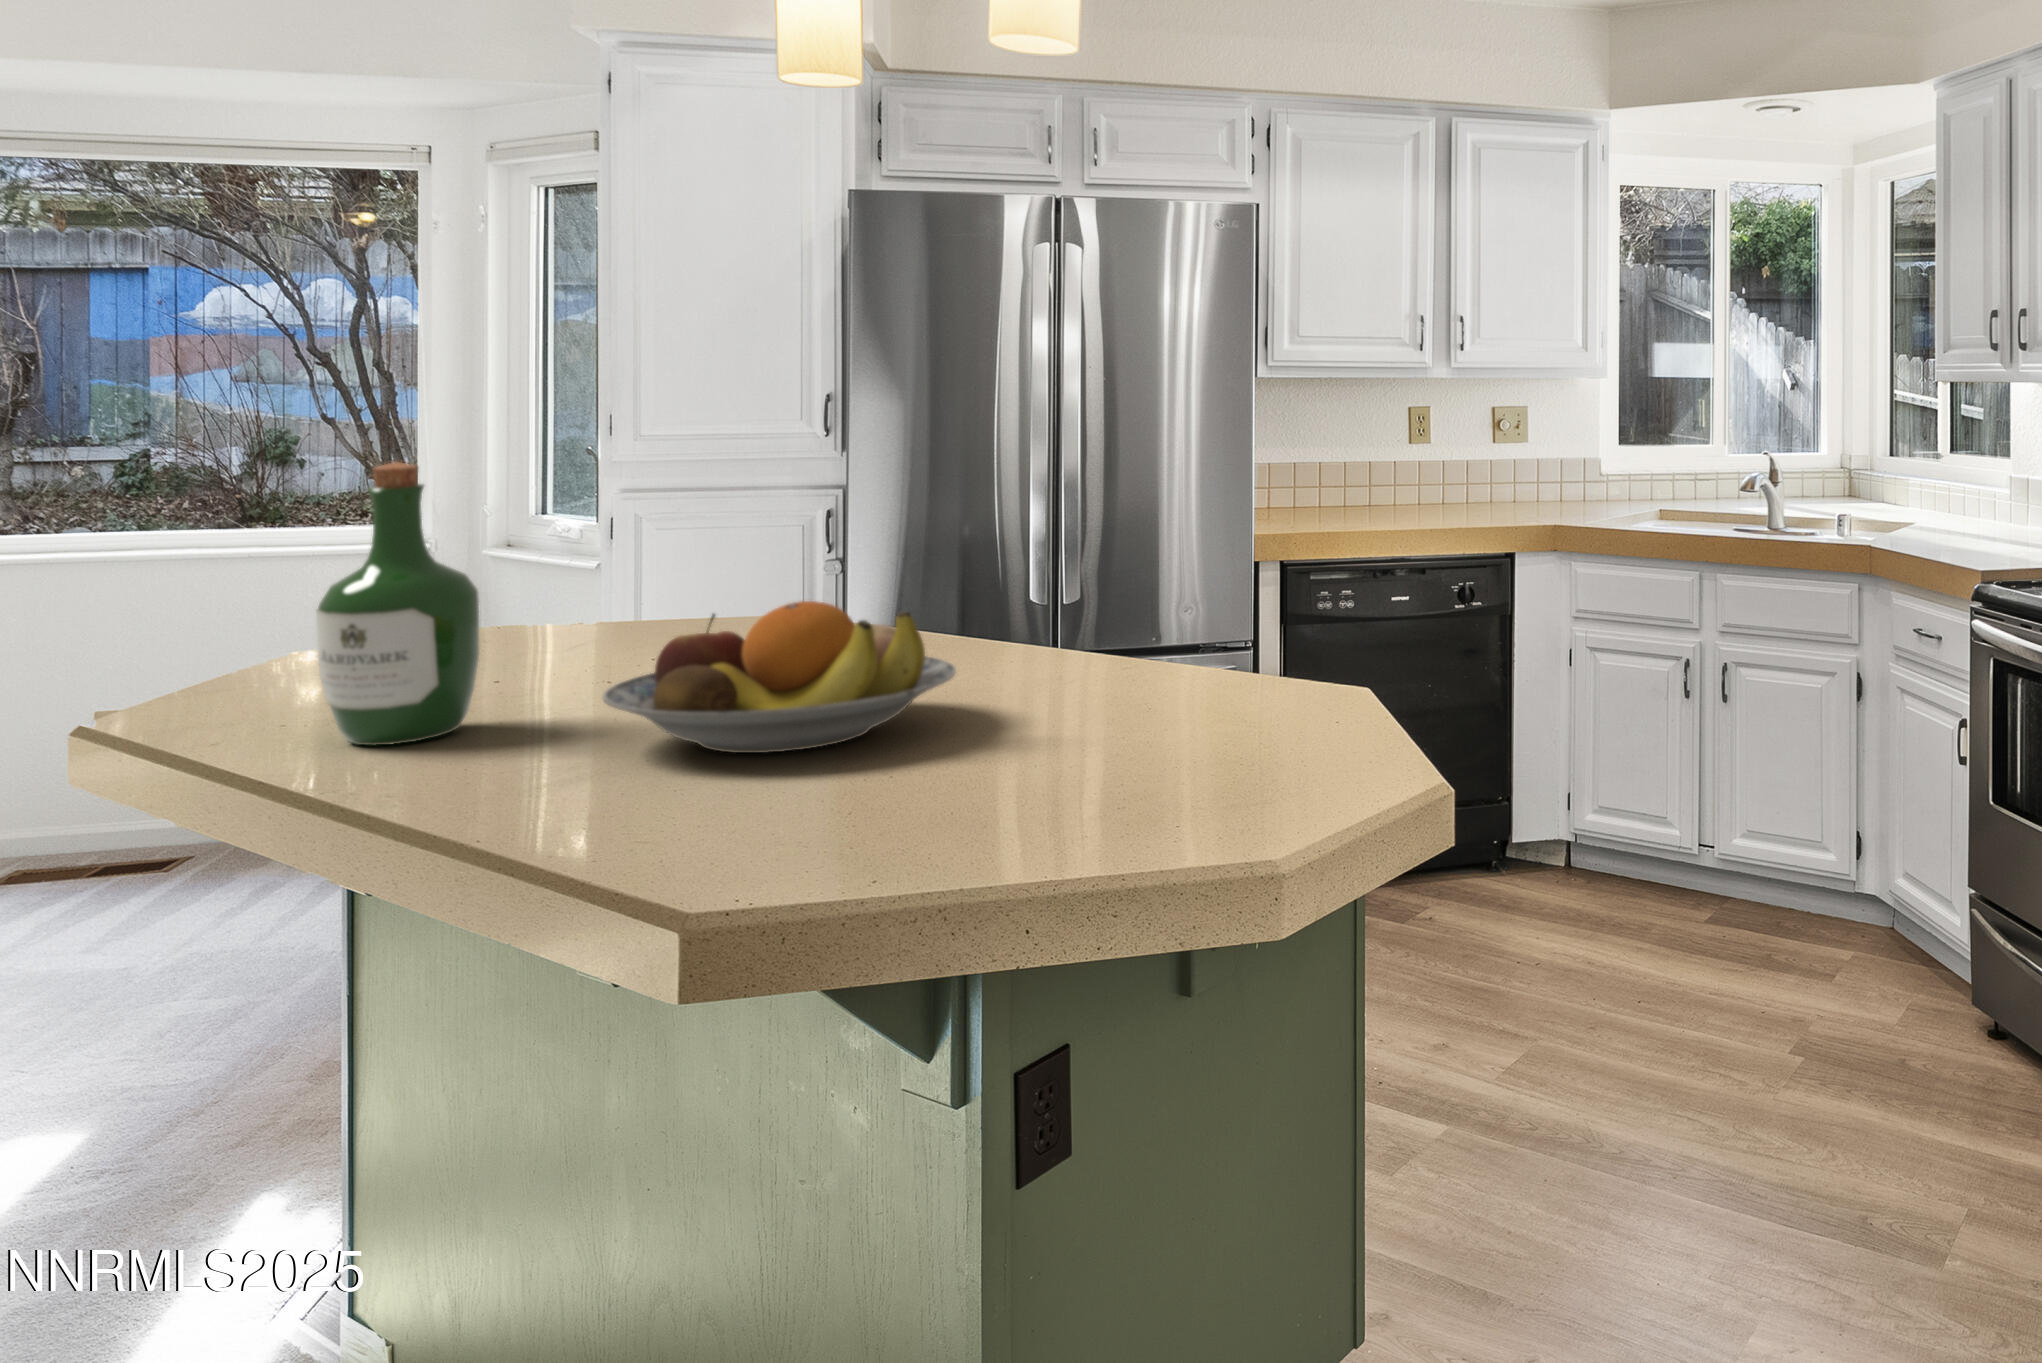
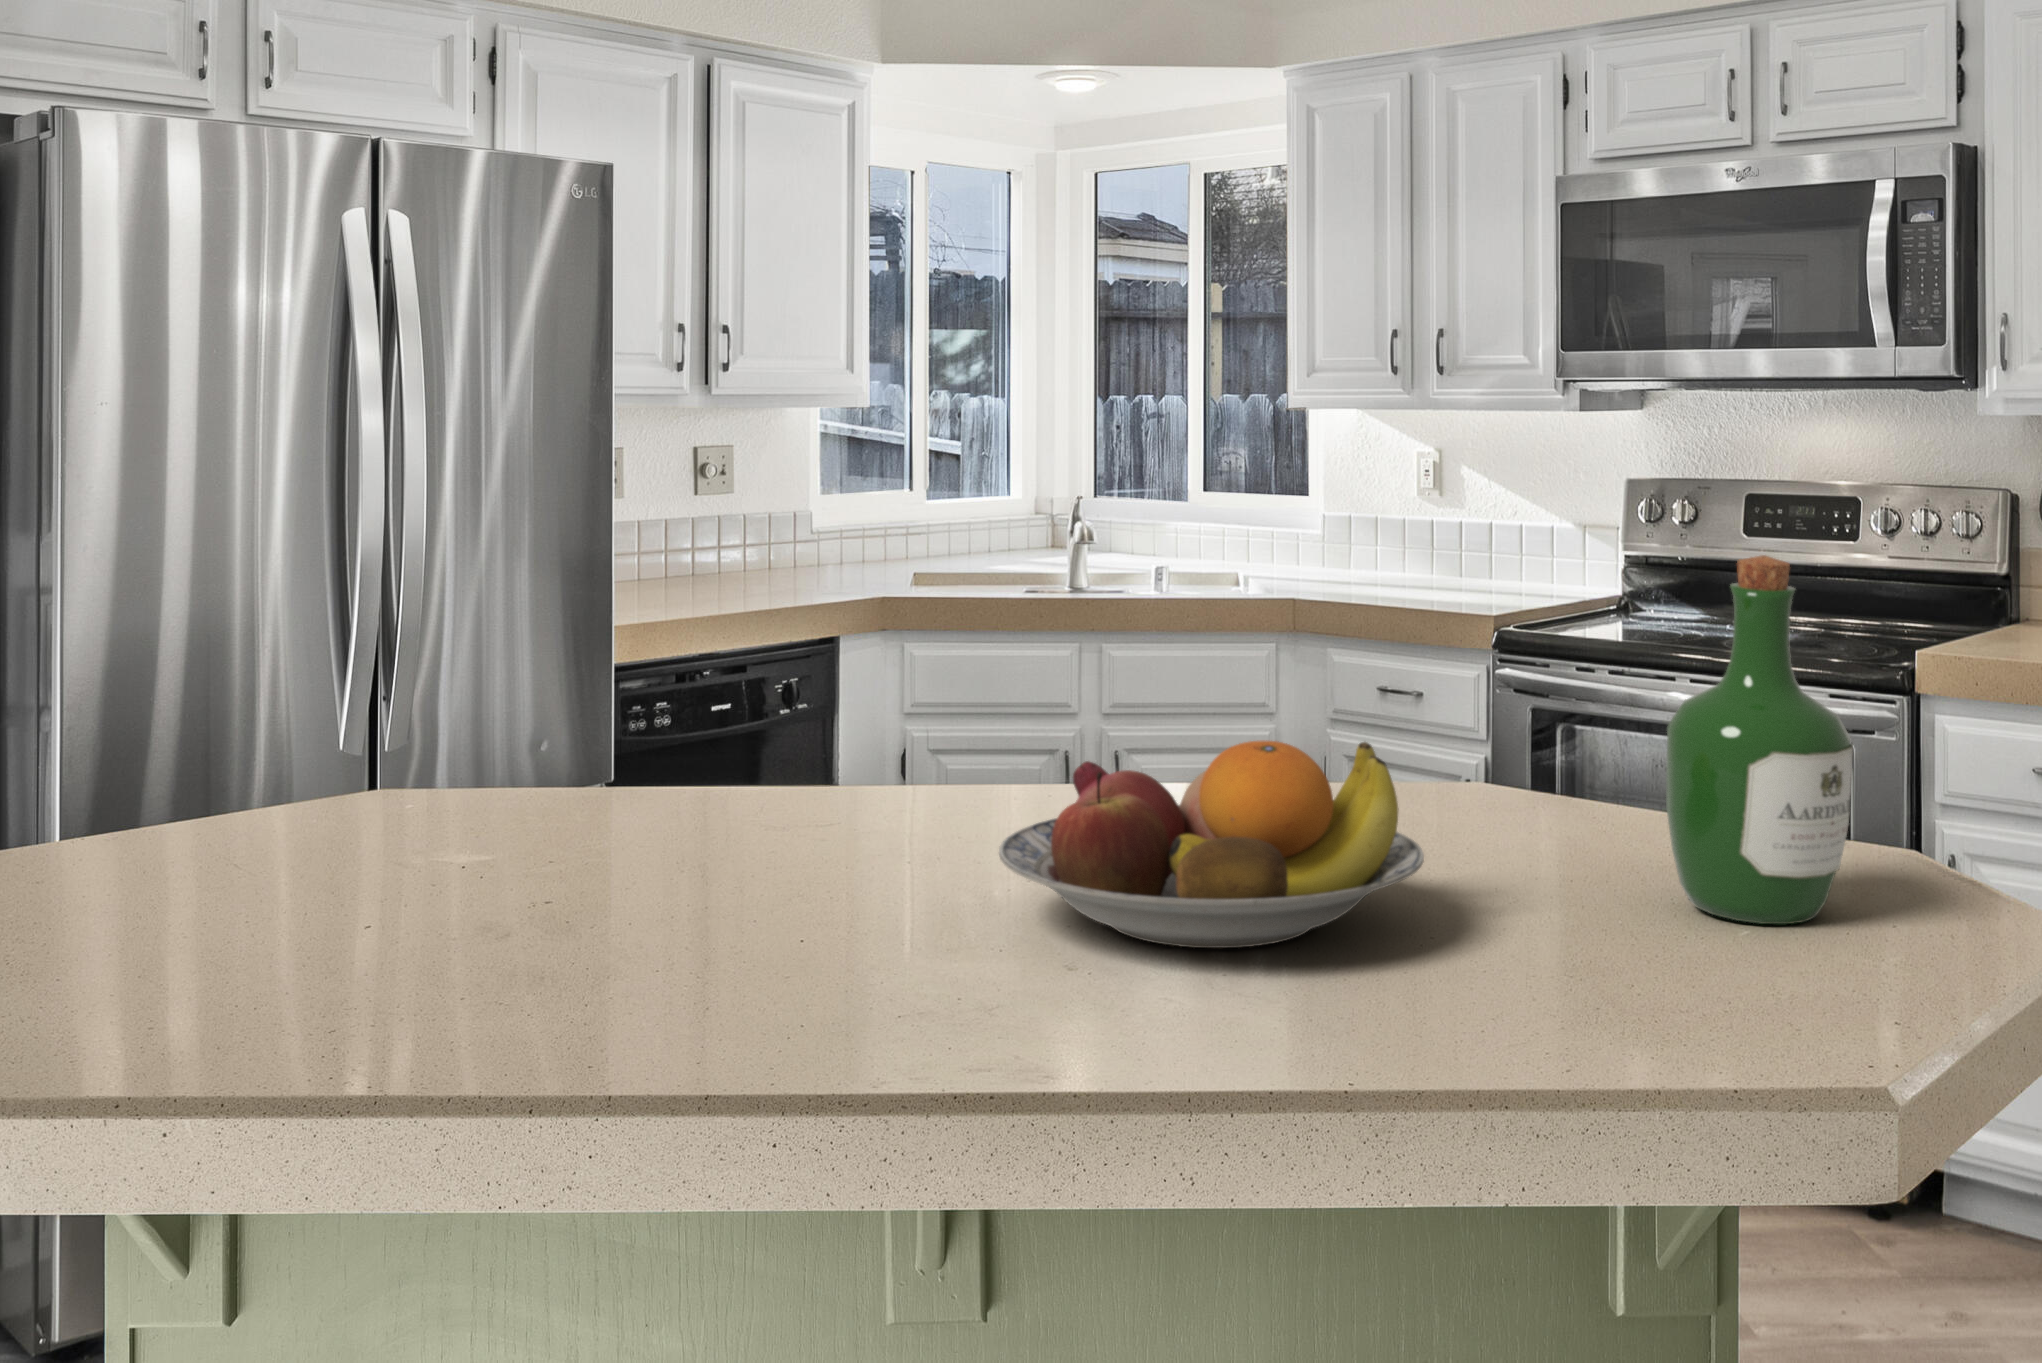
wine bottle: present [316,462,479,746] -> present [1666,555,1853,924]

